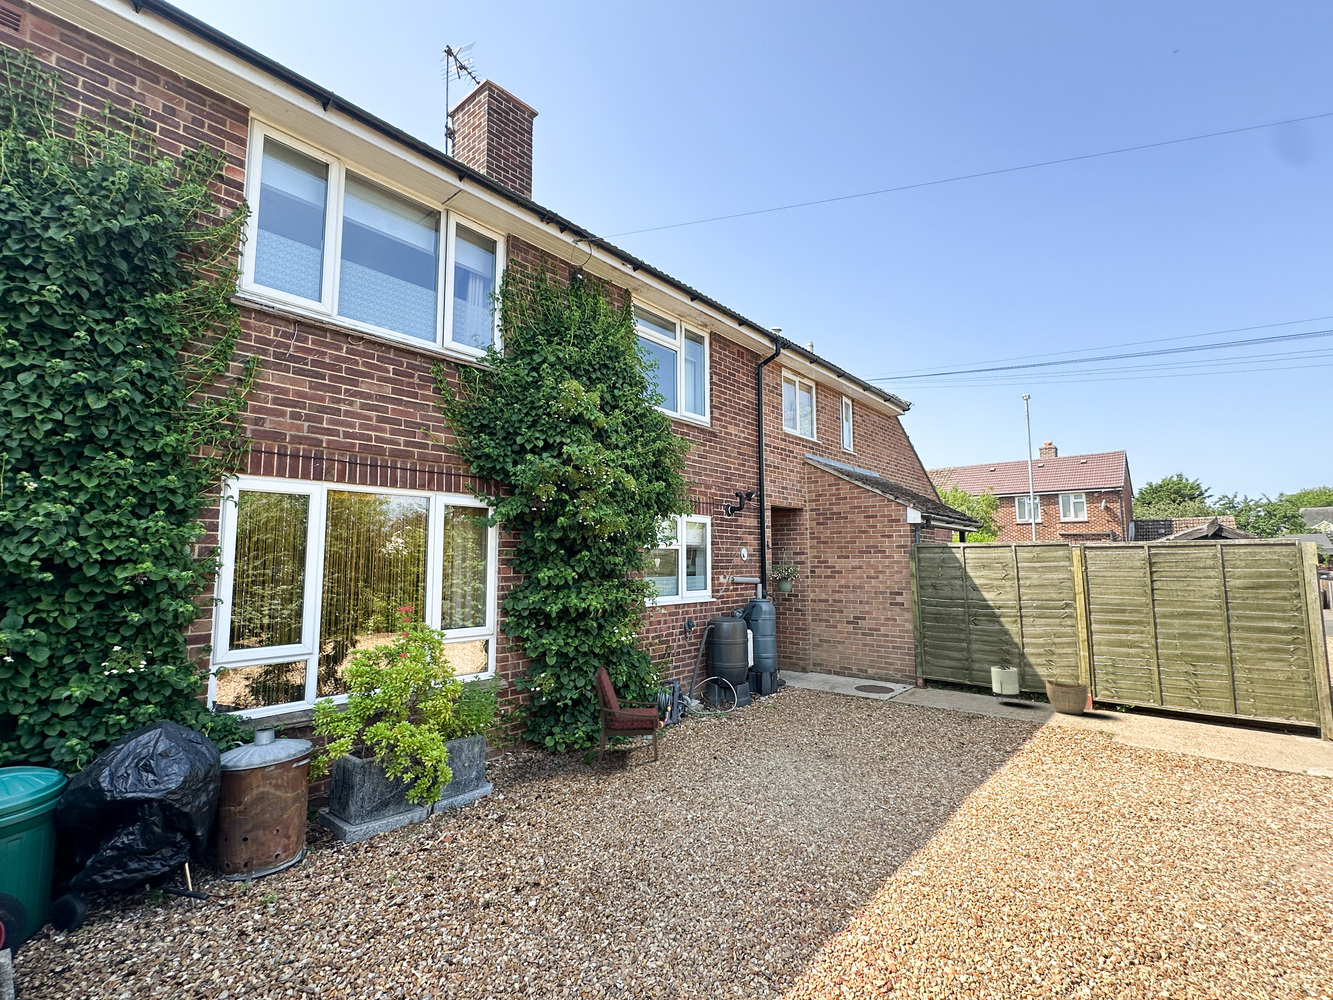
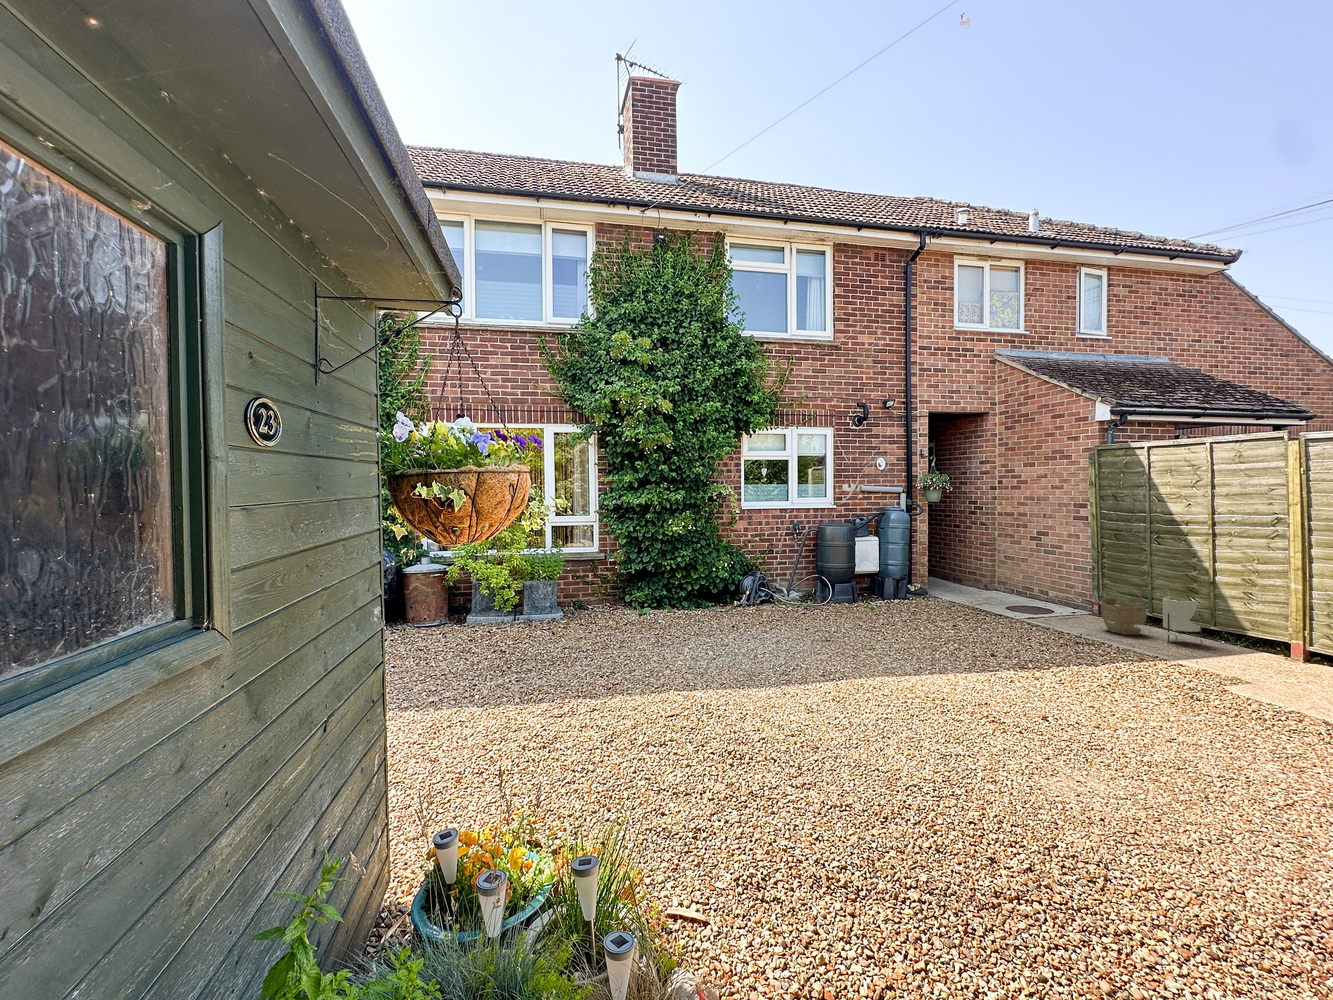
armchair: present [594,666,659,761] -> none [650,552,715,623]
woven basket: present [1046,671,1088,714] -> present [1101,590,1147,635]

